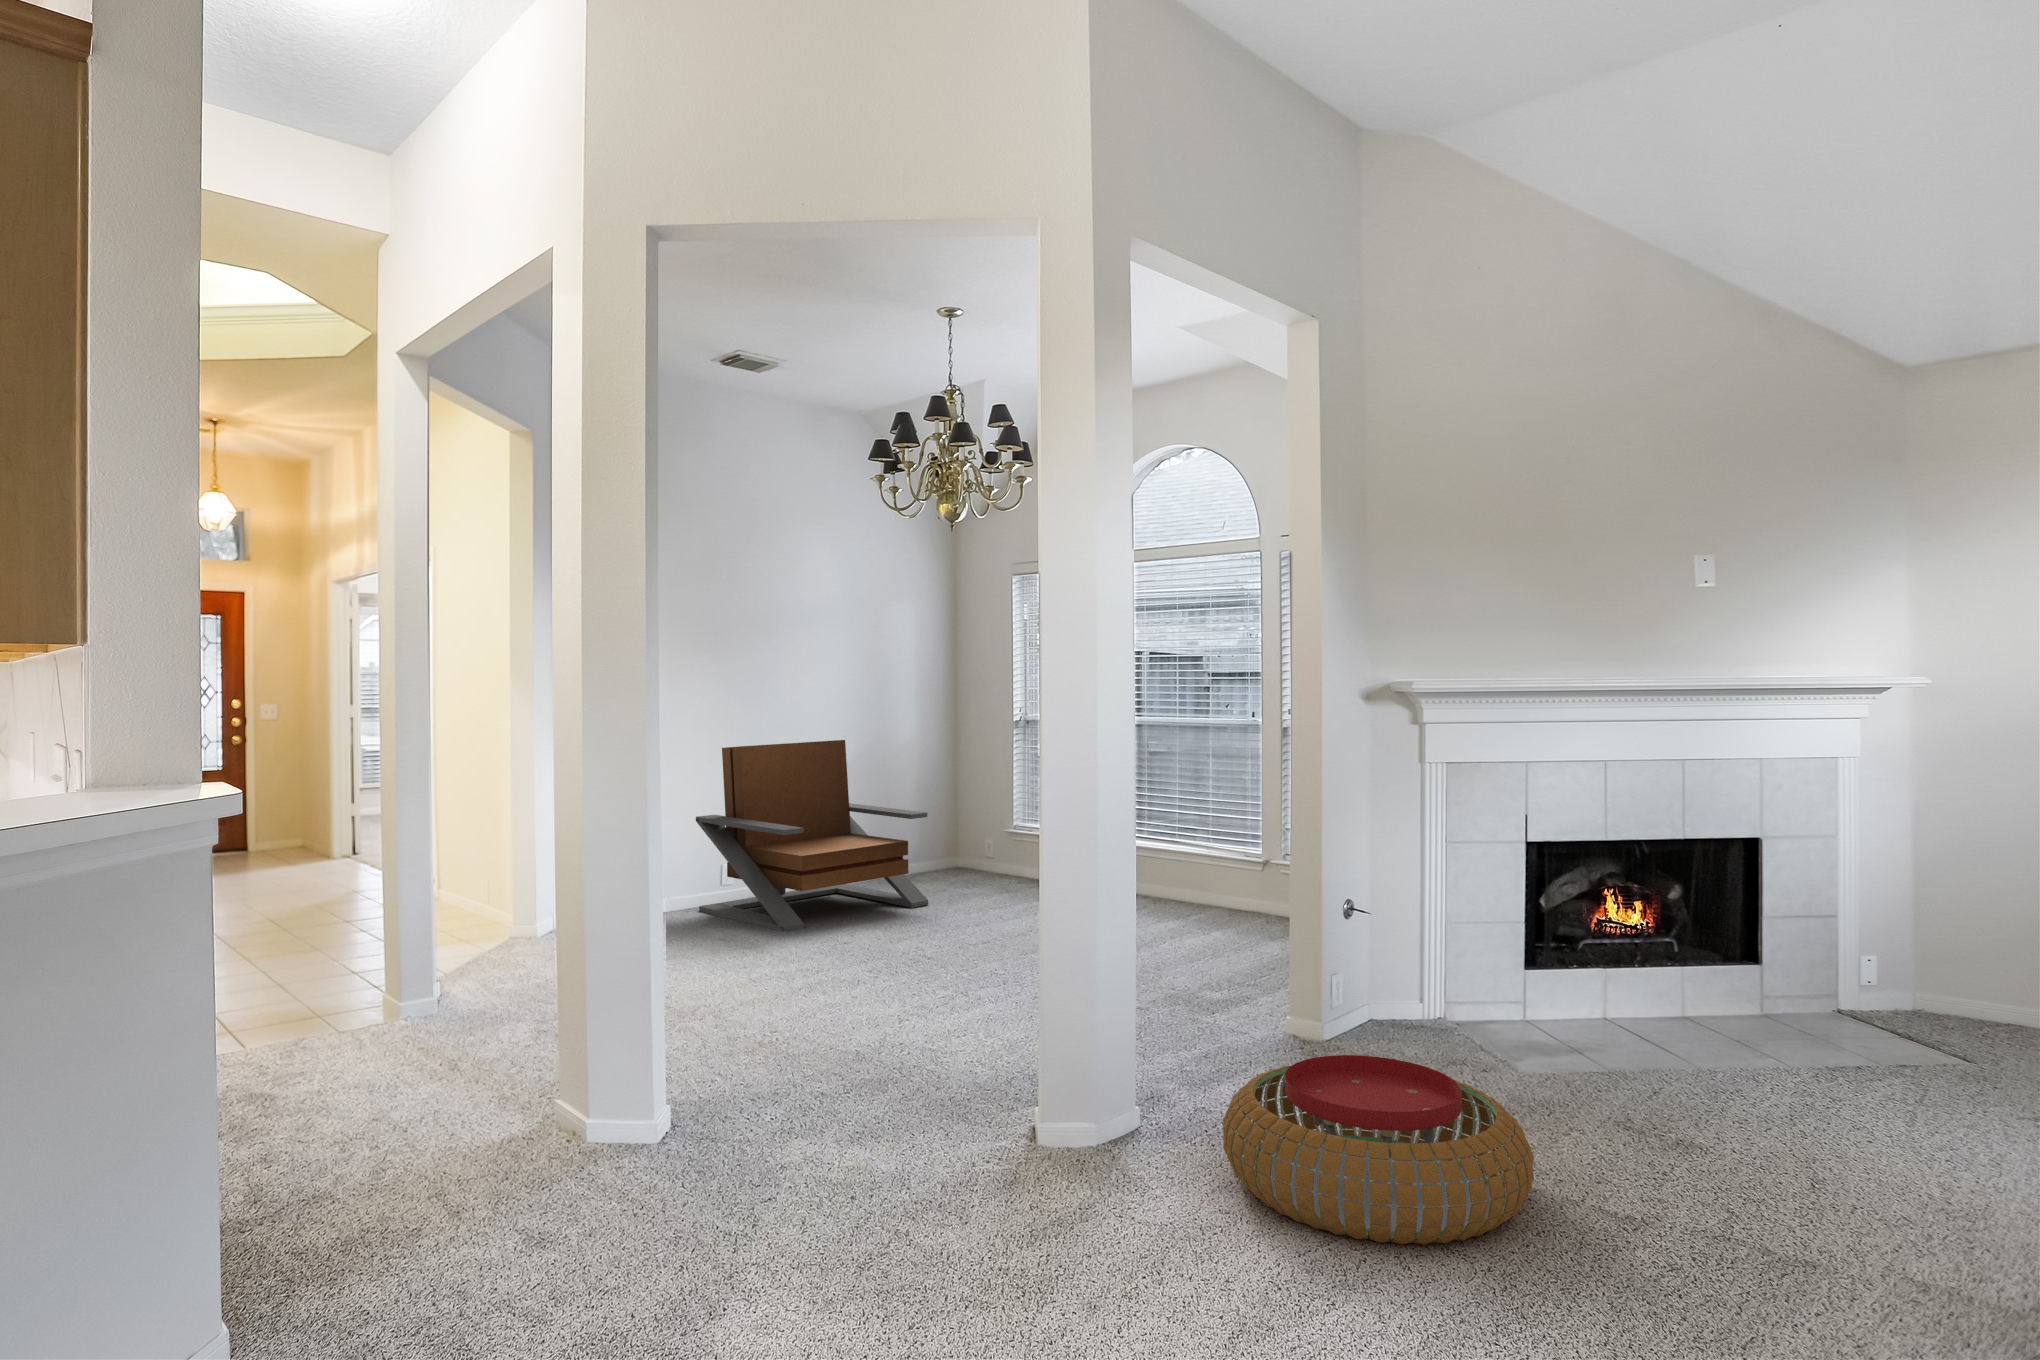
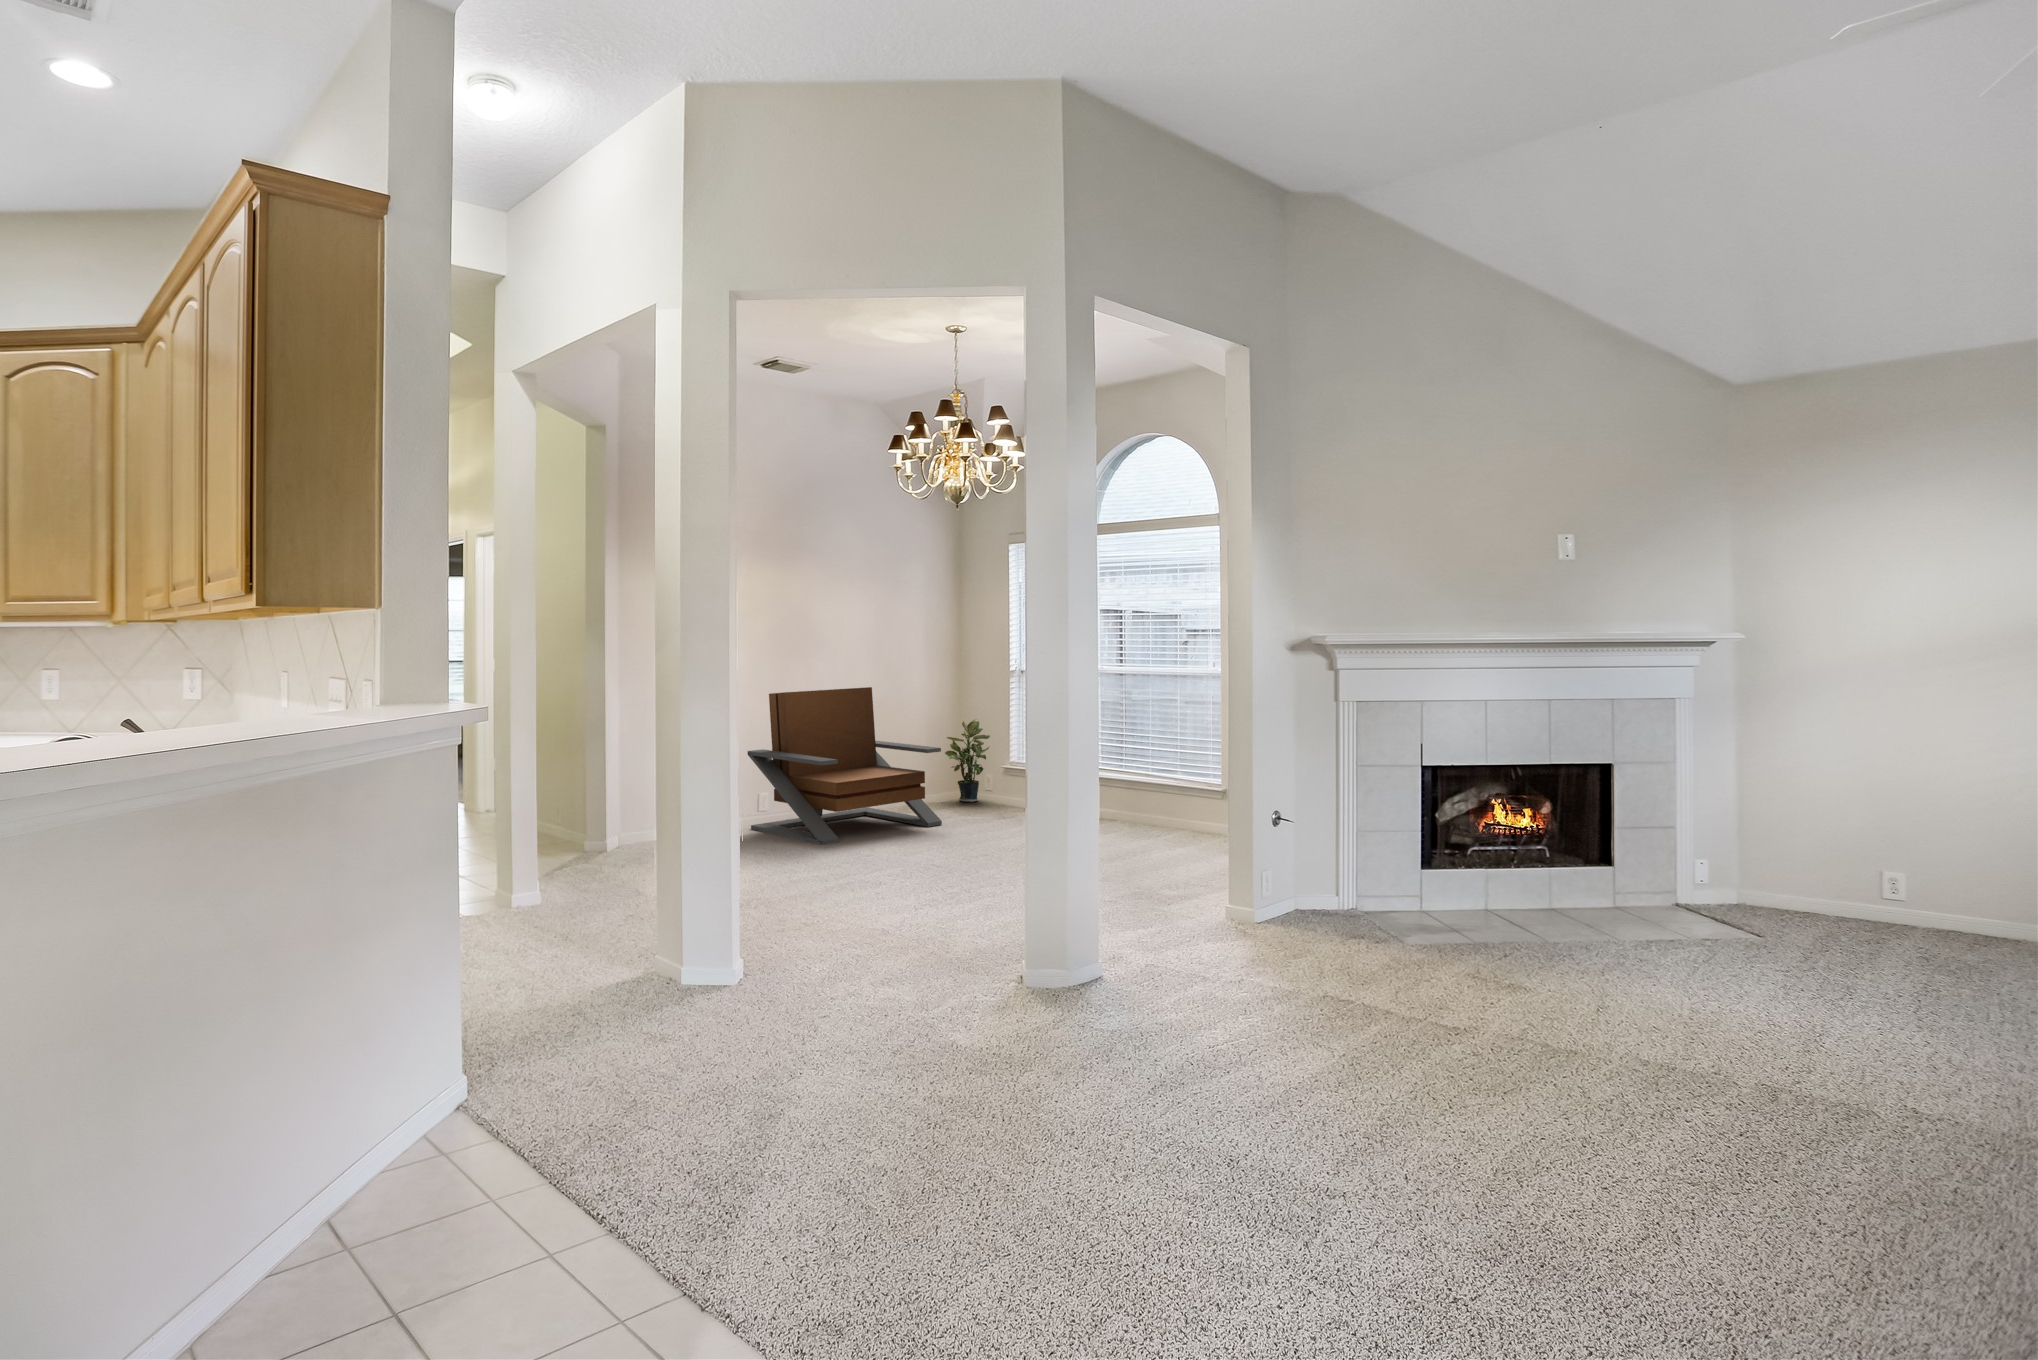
potted plant: none [931,777,985,876] -> present [945,719,990,802]
pouf: present [1223,1055,1534,1245] -> none [1160,925,1390,1056]

